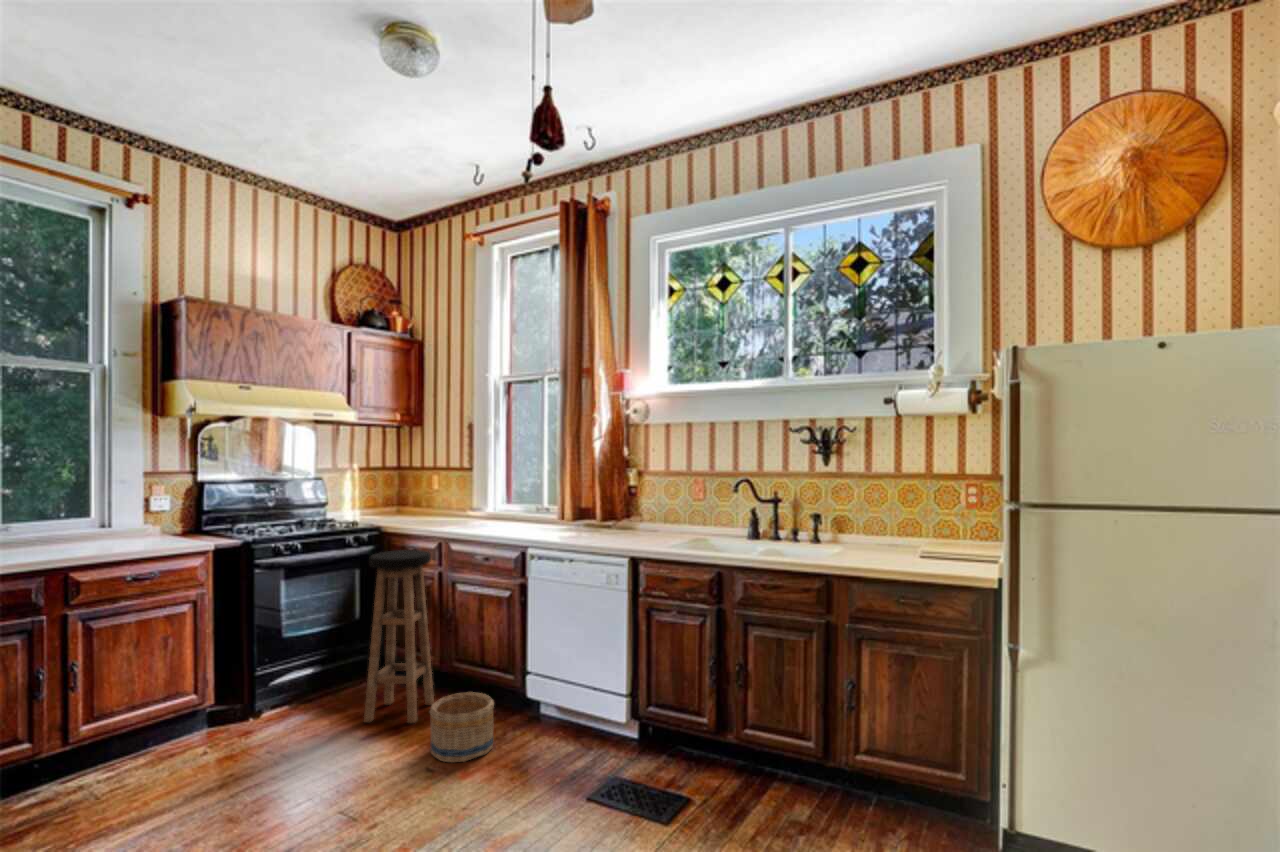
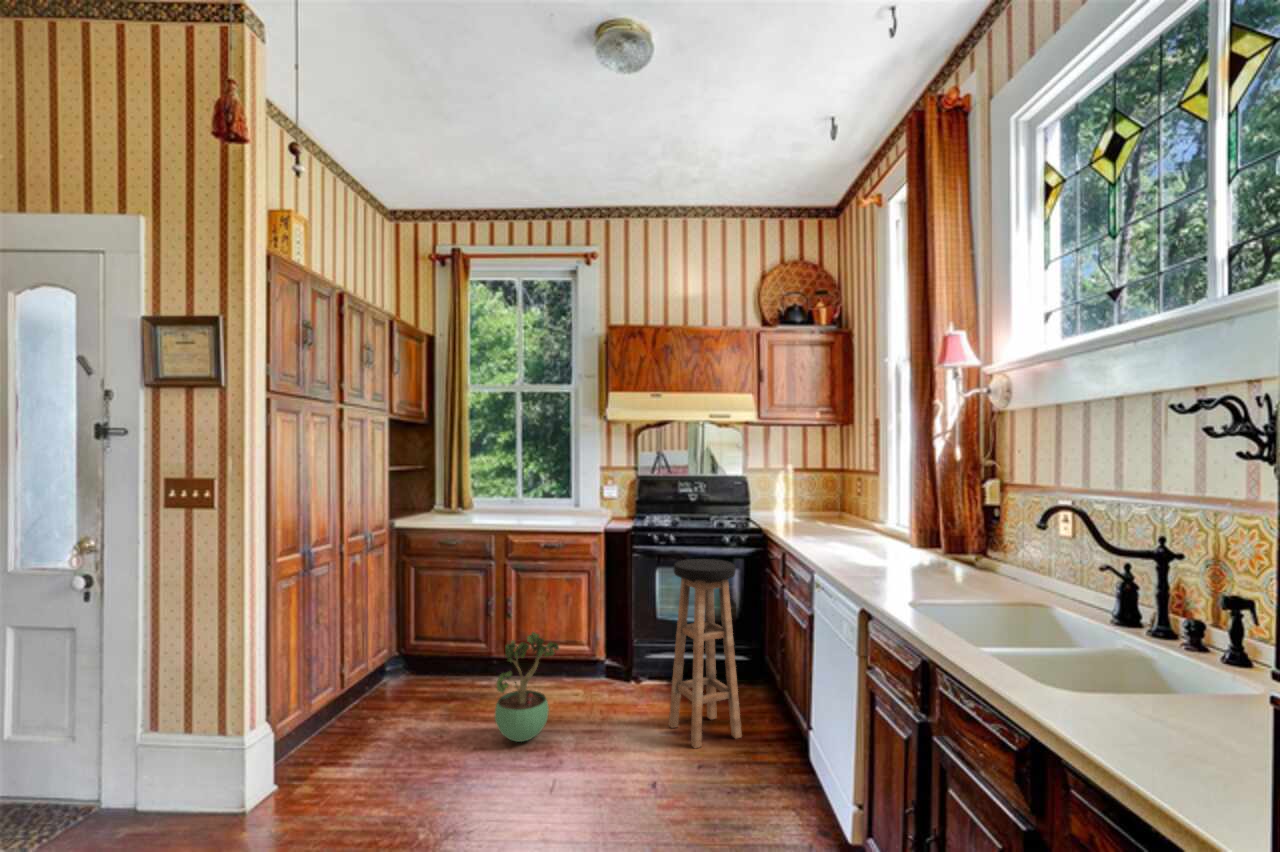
potted plant: none [196,663,272,801] -> present [495,632,559,742]
basket: present [430,692,494,763] -> none [644,732,715,820]

